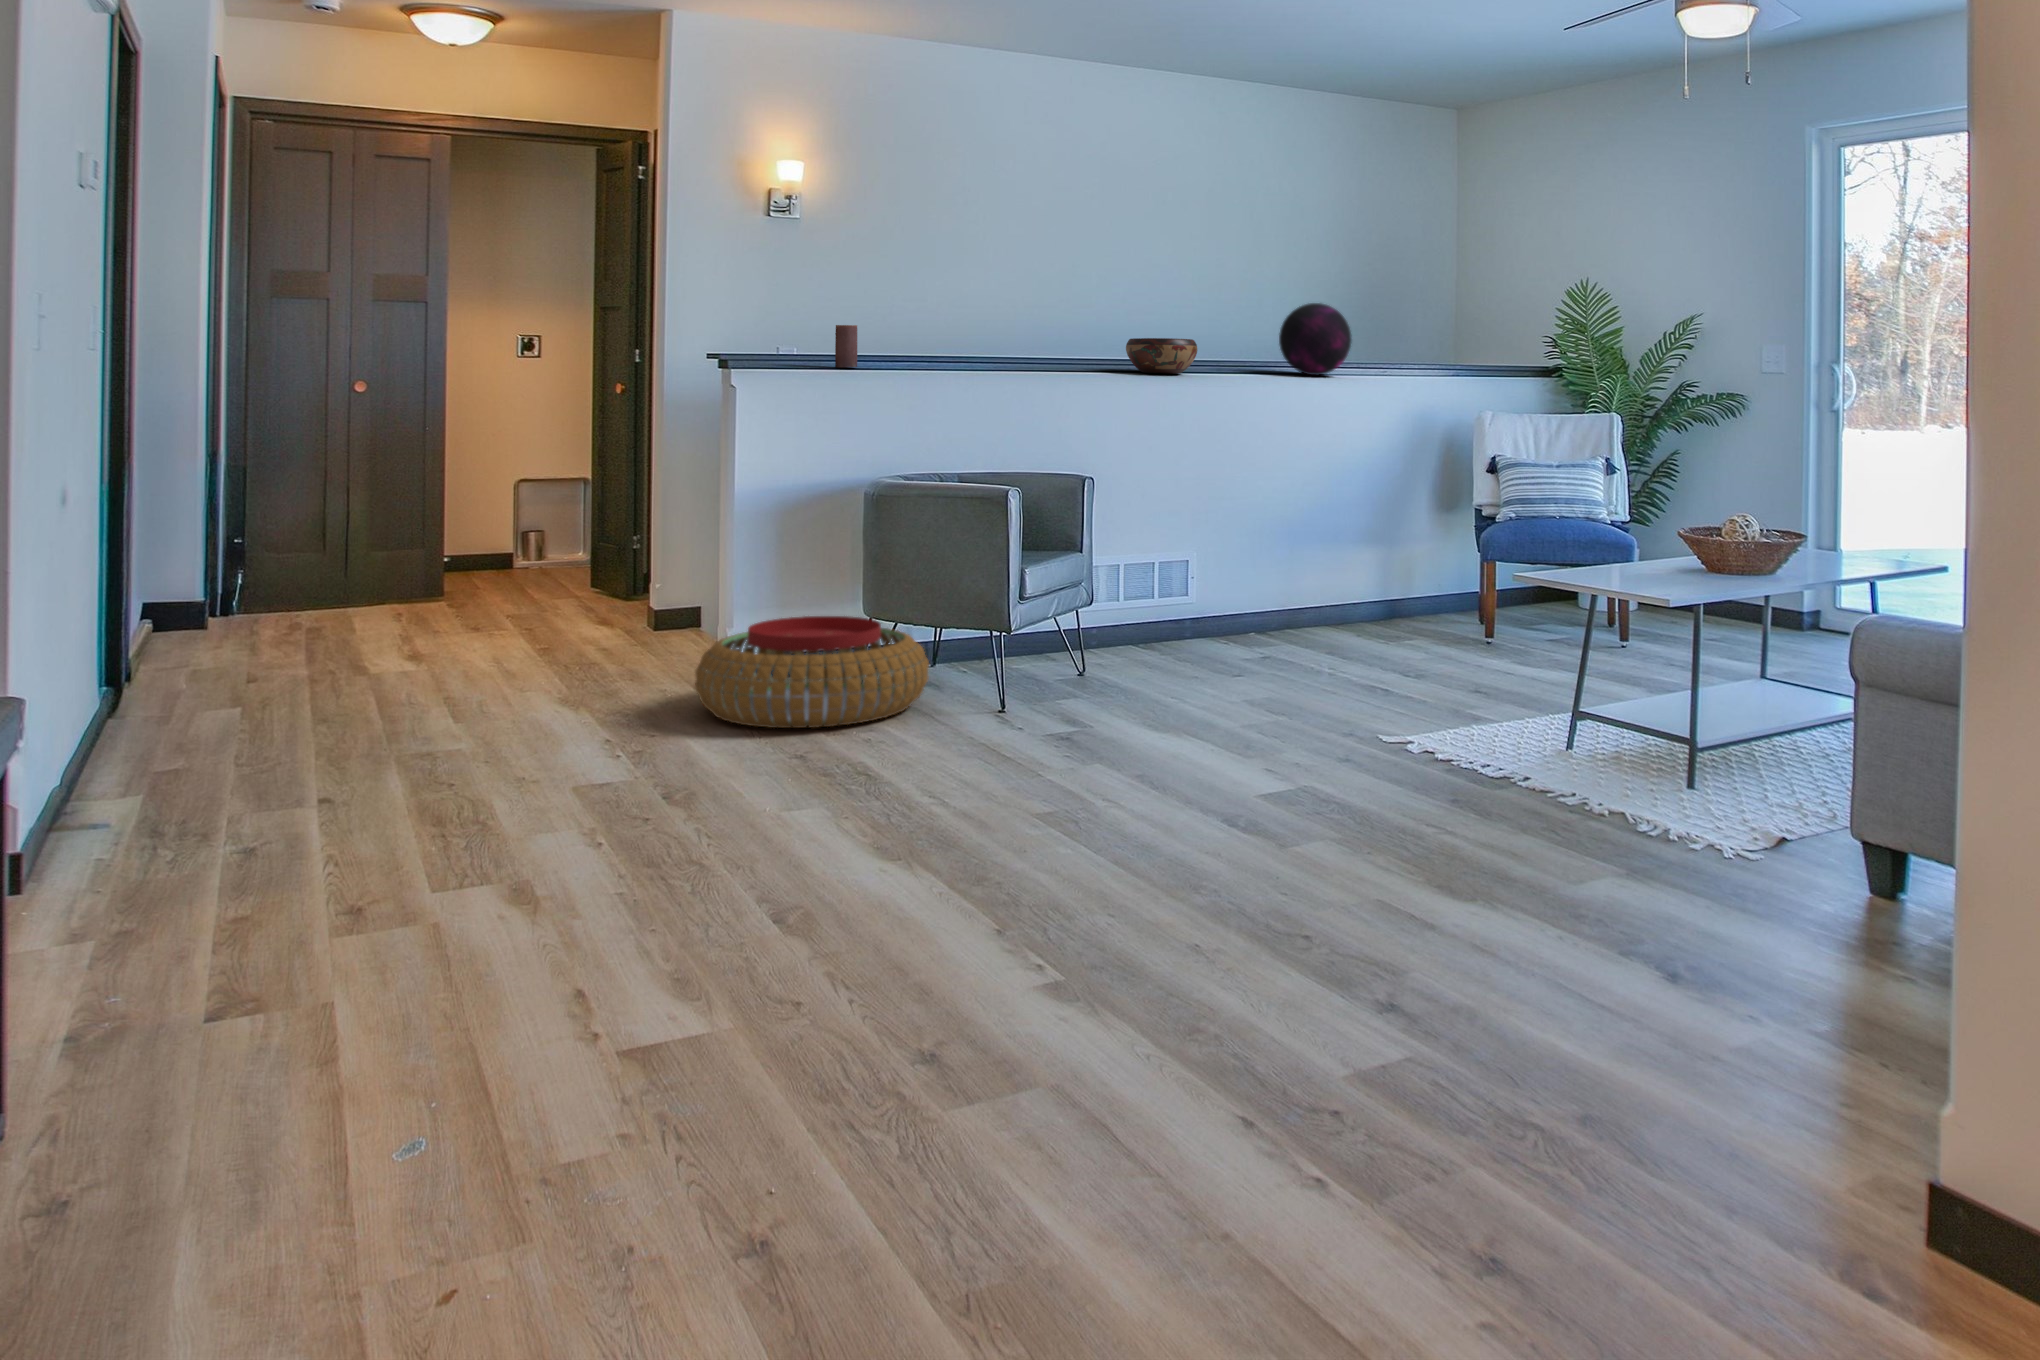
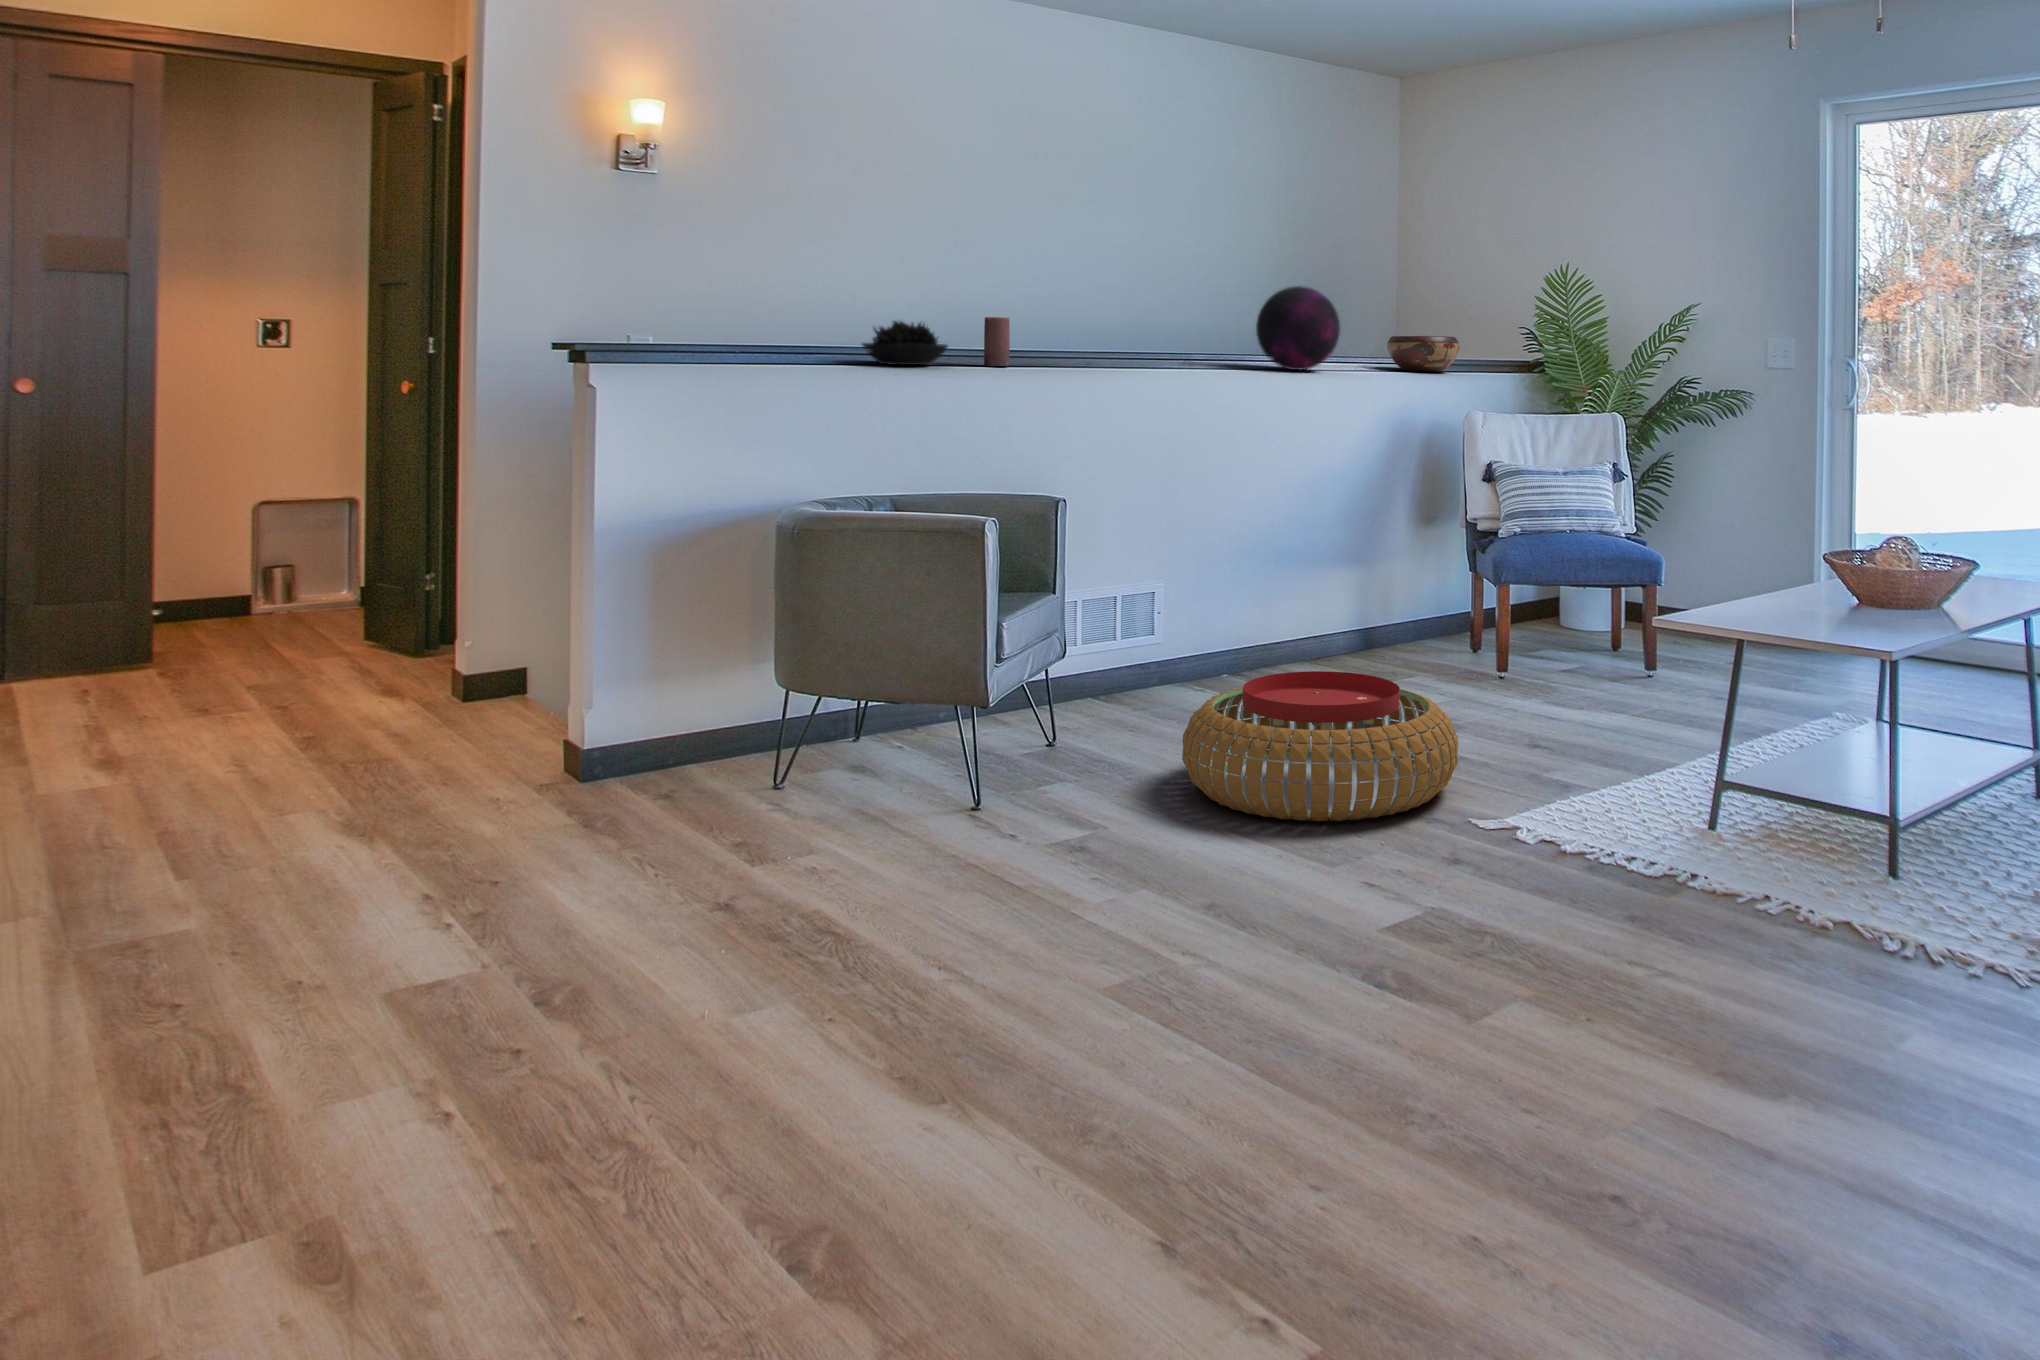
candle: present [835,325,857,367] -> present [984,317,1010,366]
succulent plant: none [938,334,1007,370] -> present [862,321,948,365]
decorative bowl: present [1126,338,1197,374] -> present [1387,336,1459,371]
pouf: present [695,616,929,728] -> present [1182,671,1458,821]

